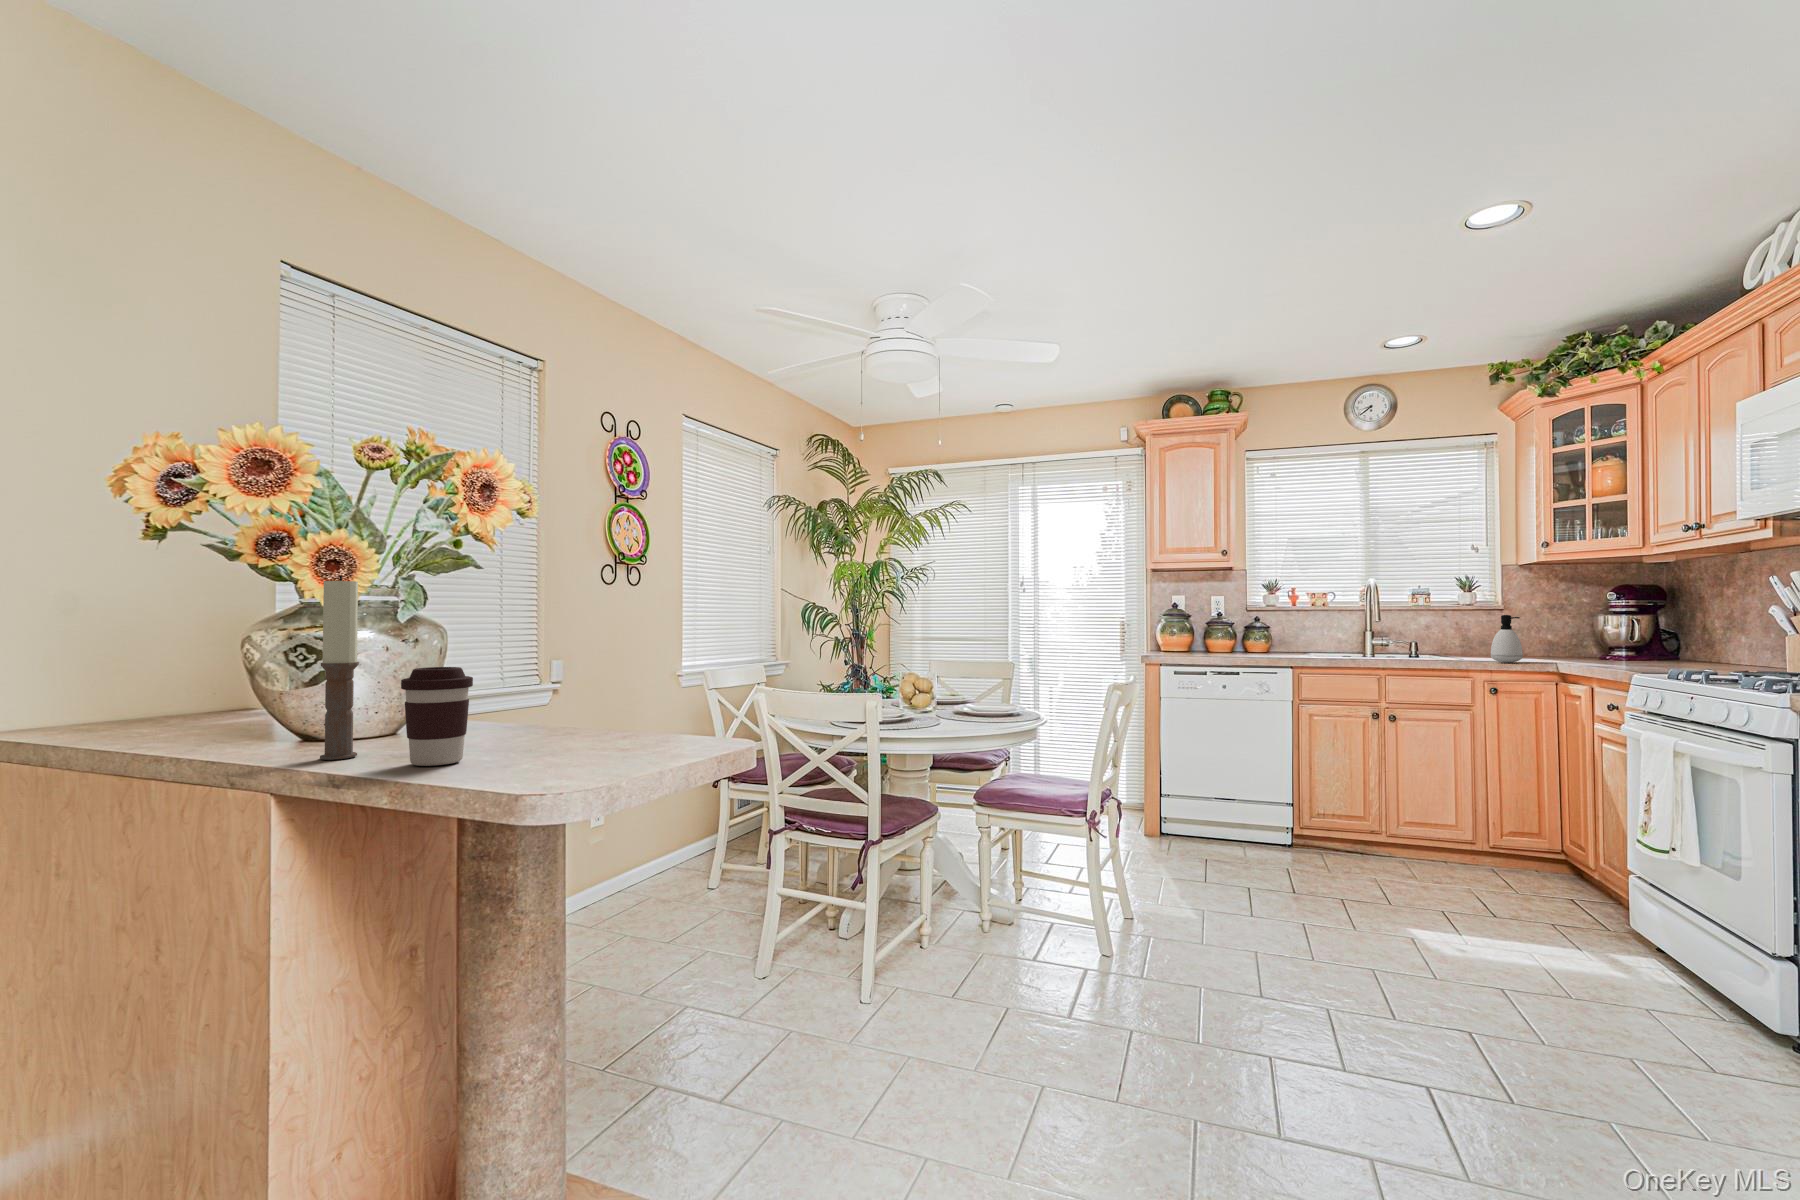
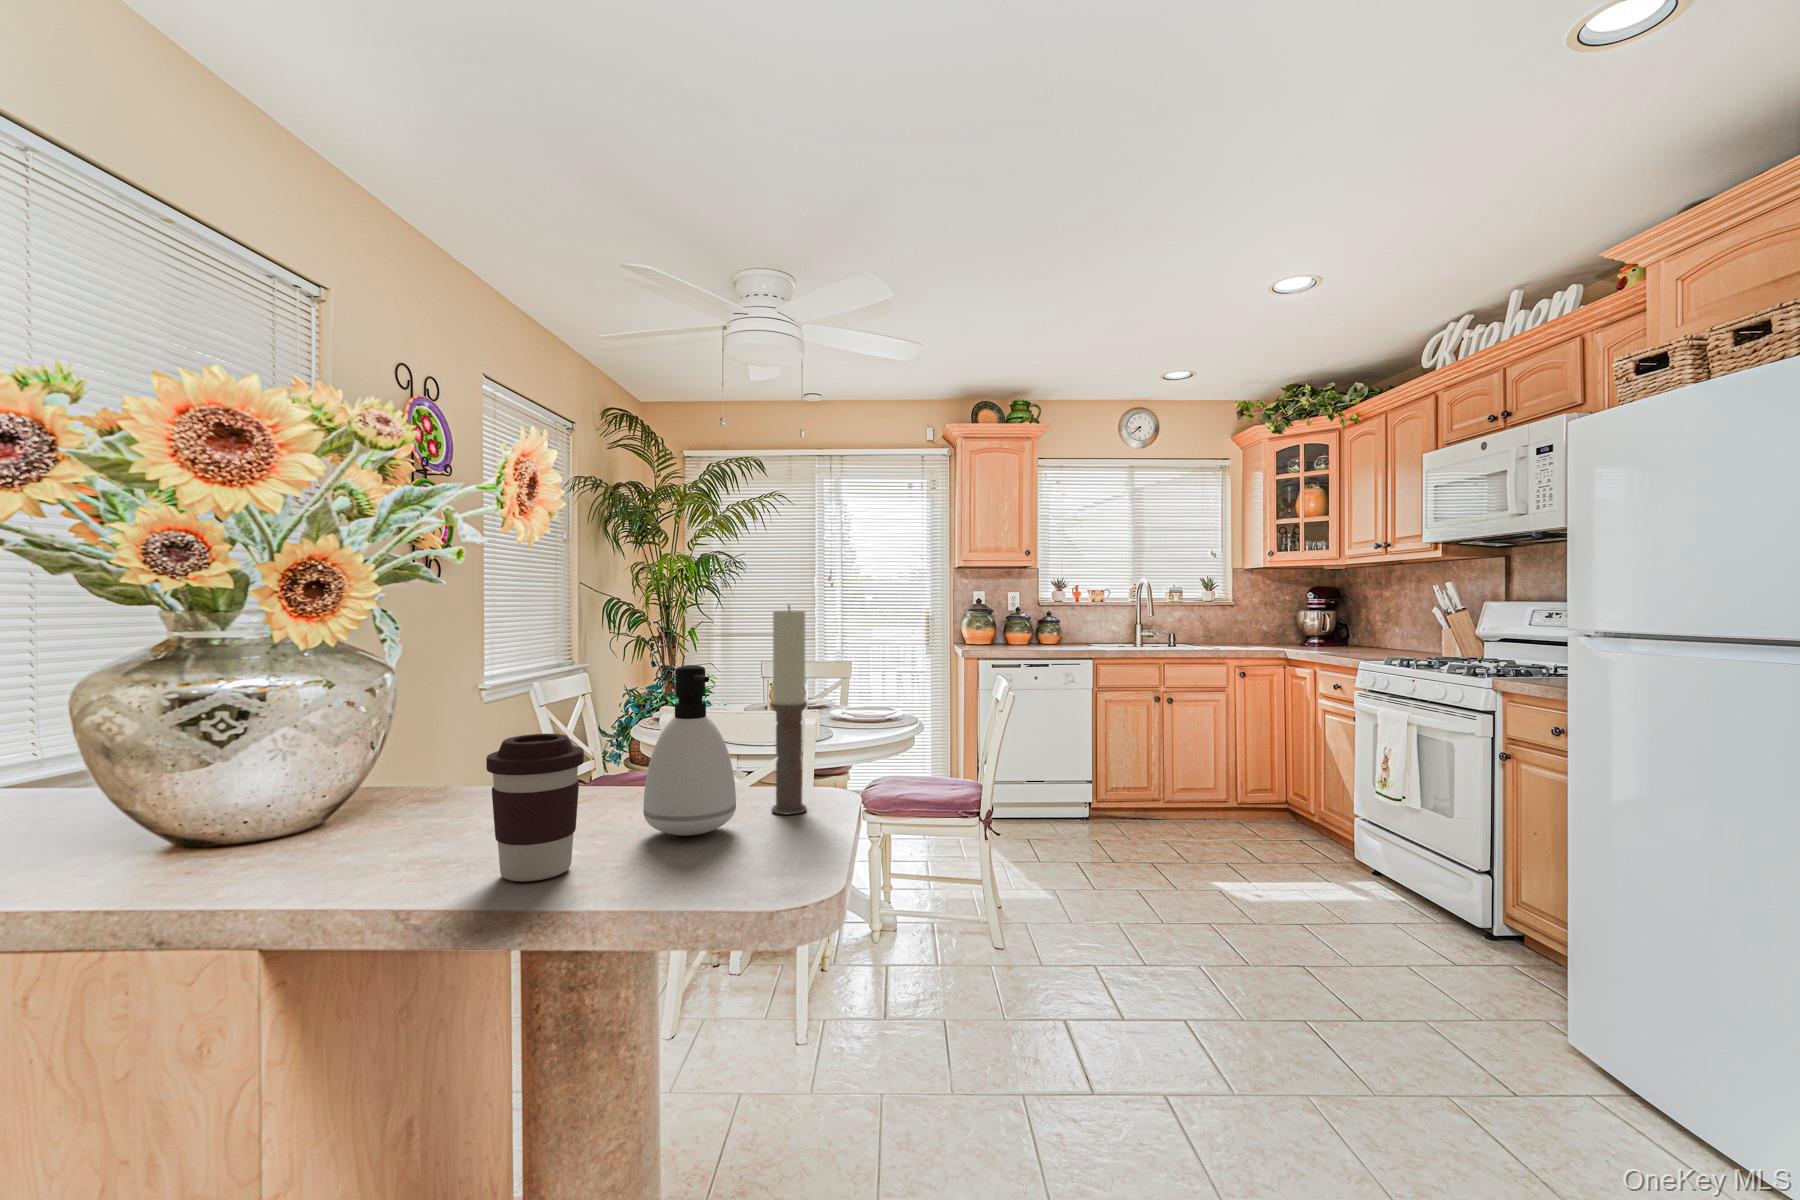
candle: present [320,576,359,760] -> present [771,606,807,814]
soap dispenser: present [1491,615,1523,663] -> present [643,665,736,836]

